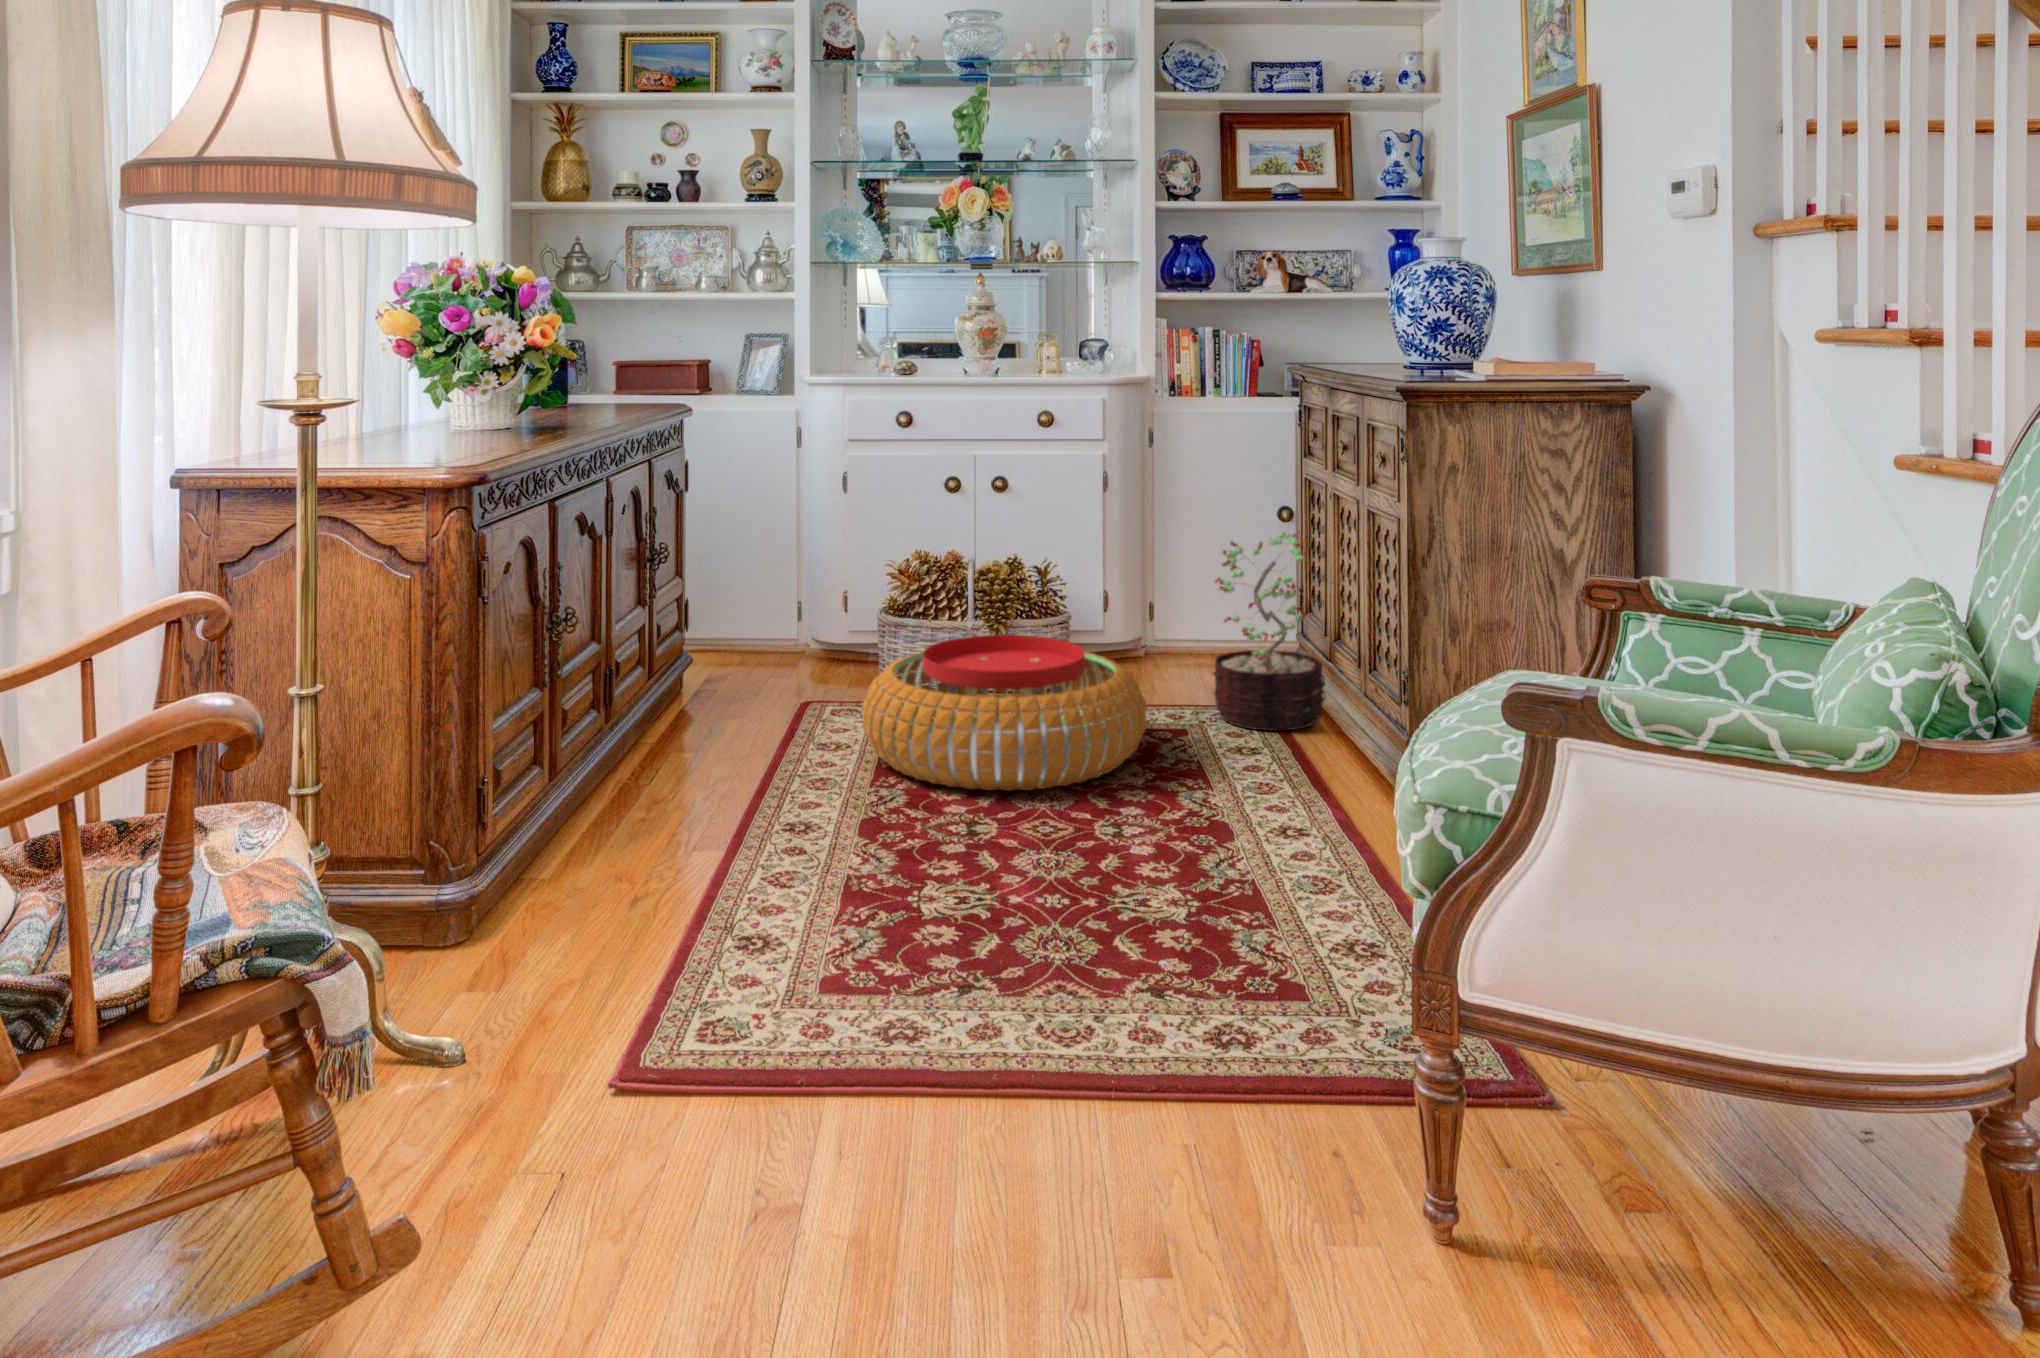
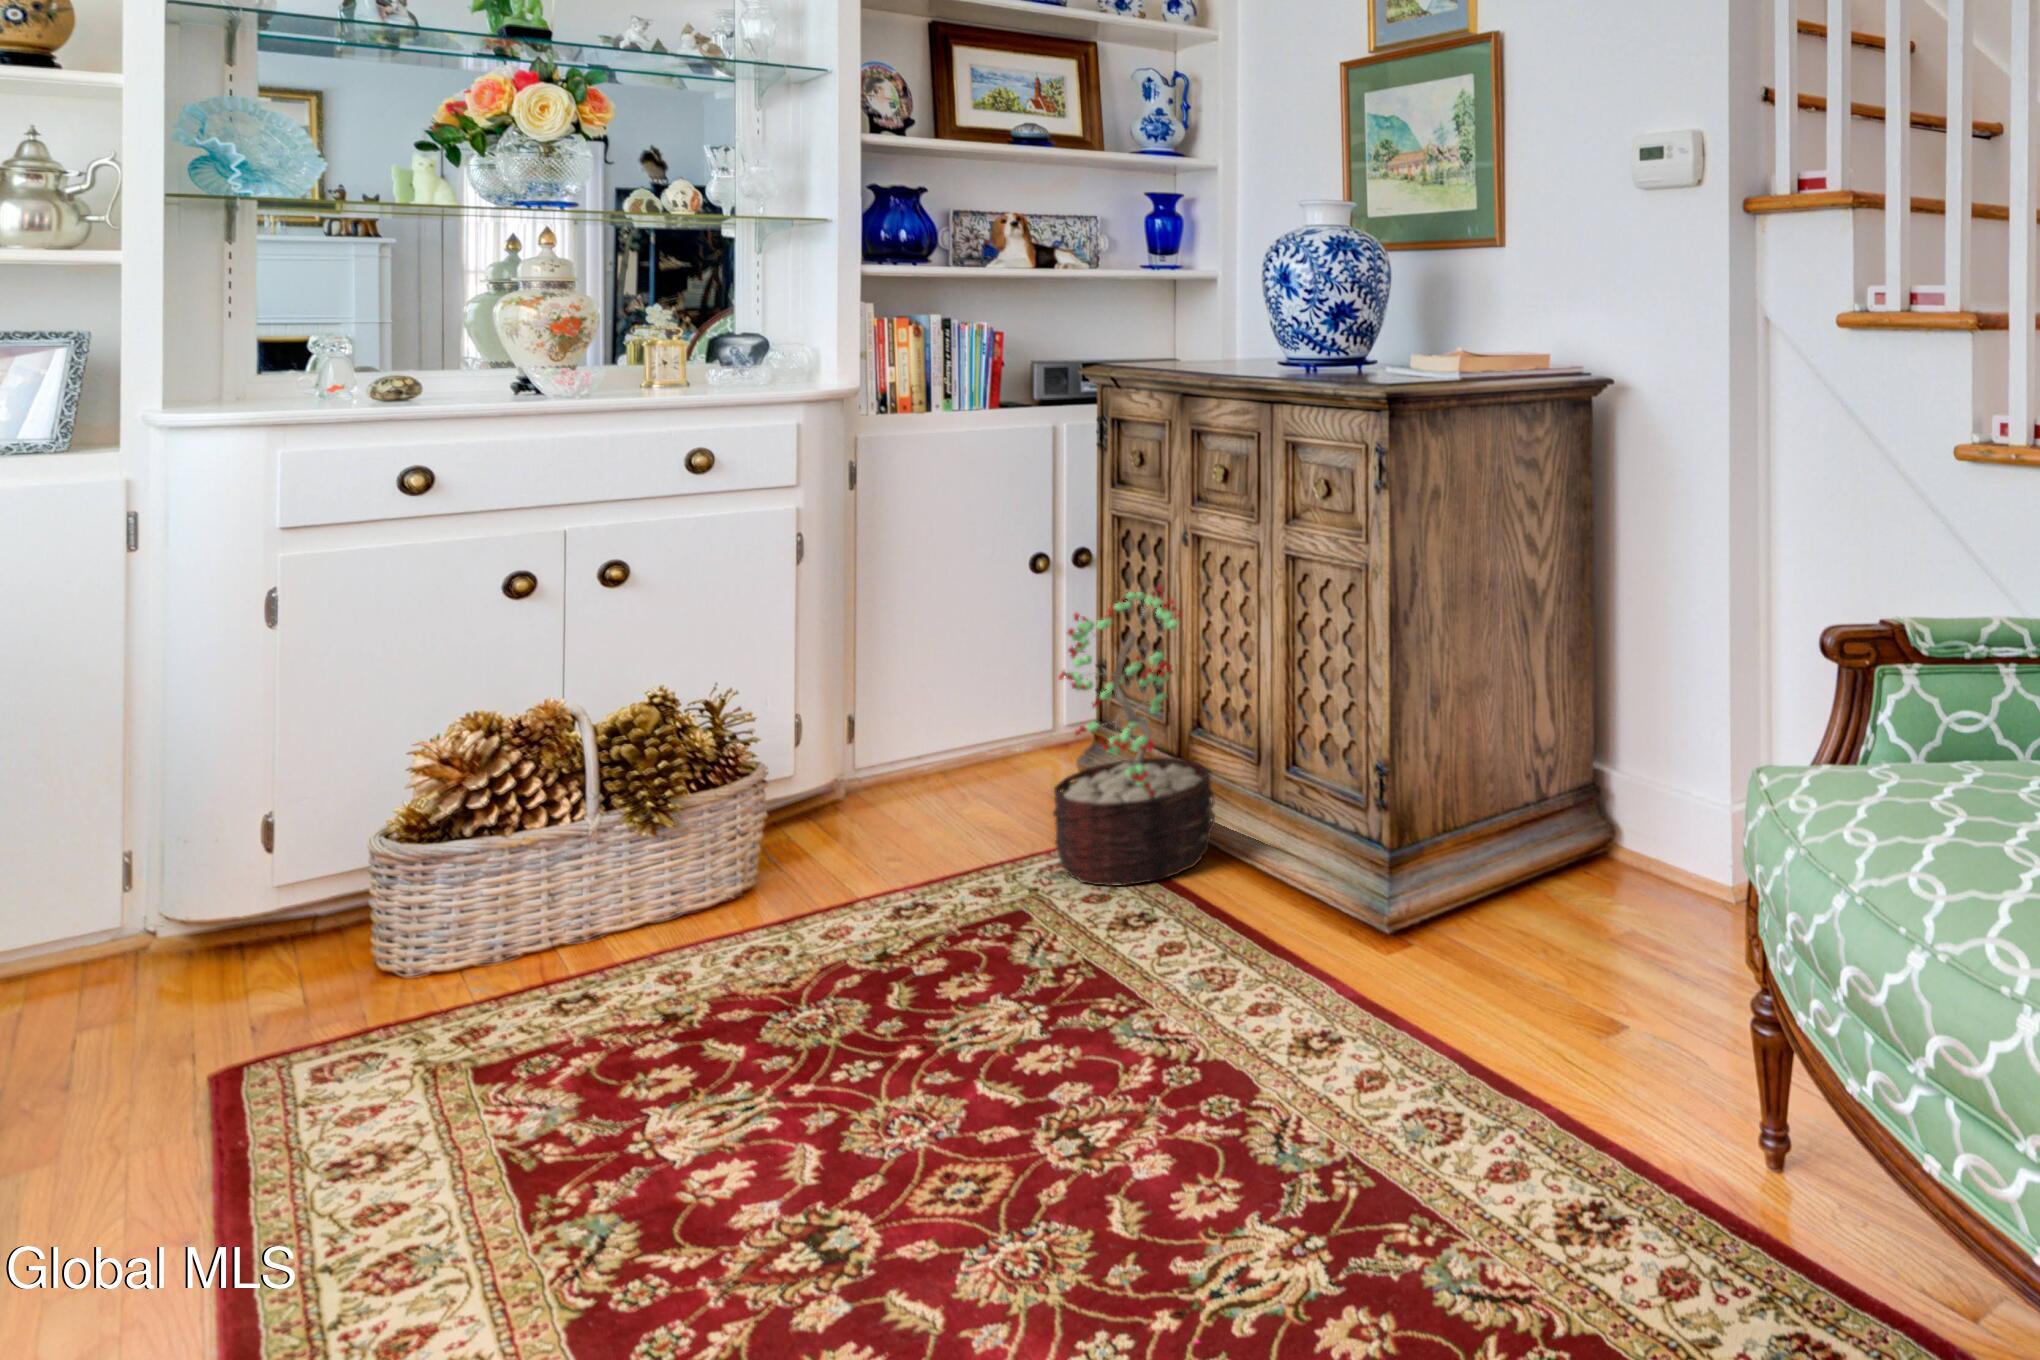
pouf: present [863,635,1147,791] -> none [449,821,1028,1172]

